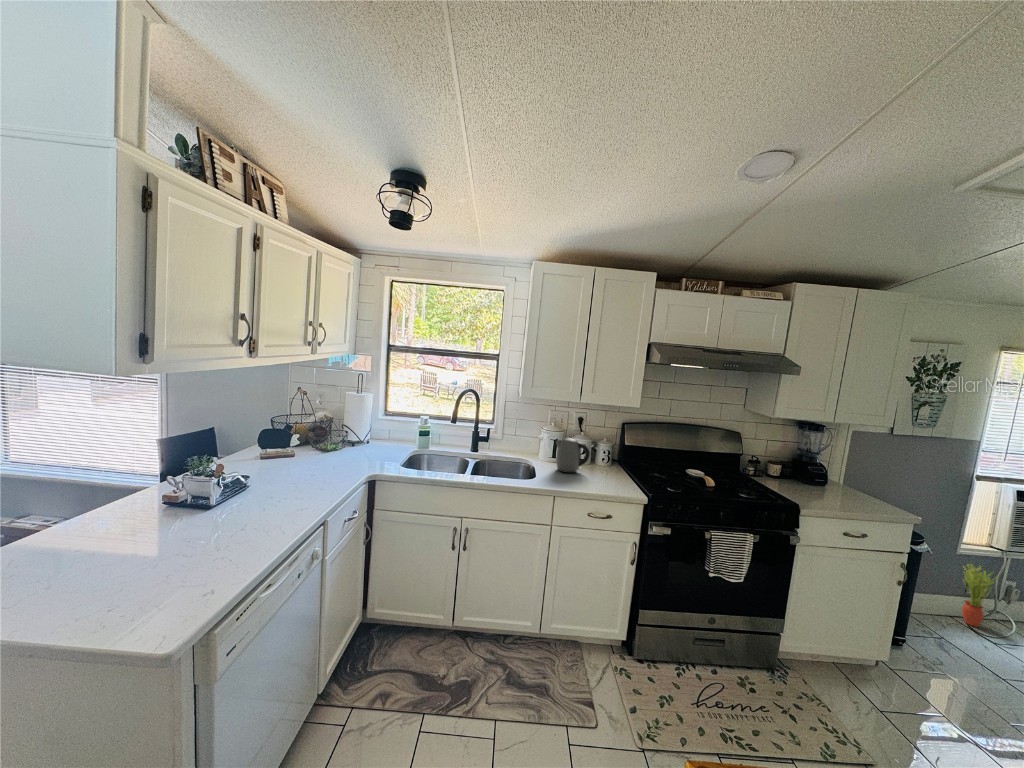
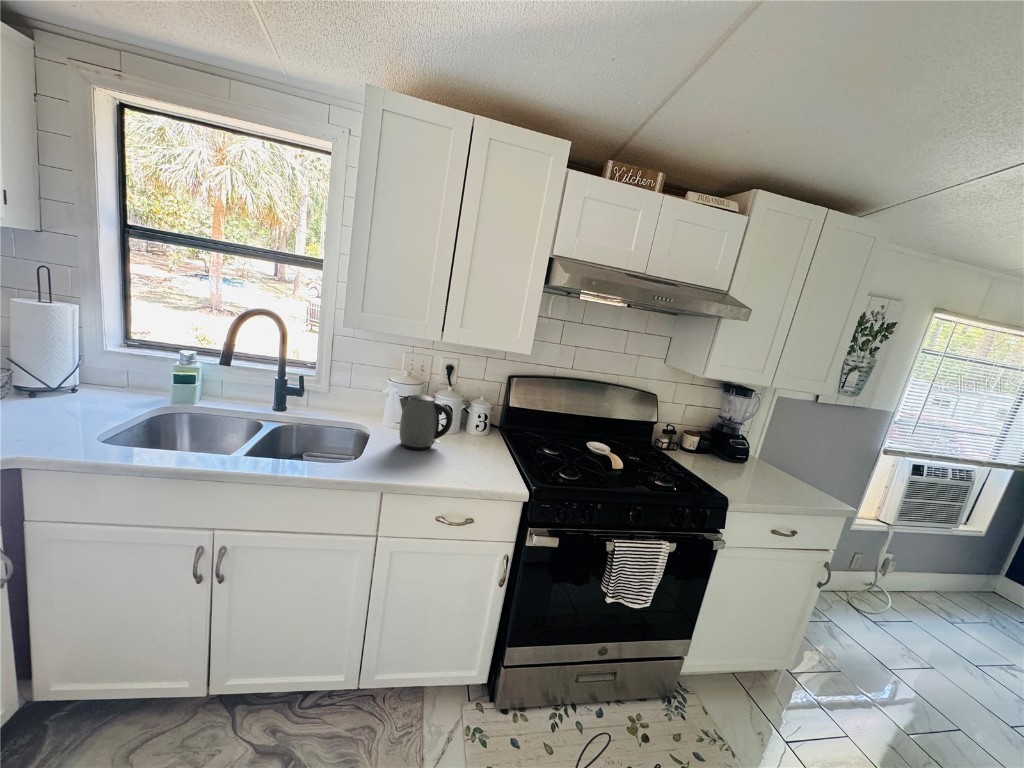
potted plant: present [962,564,997,627] -> none [845,539,883,602]

